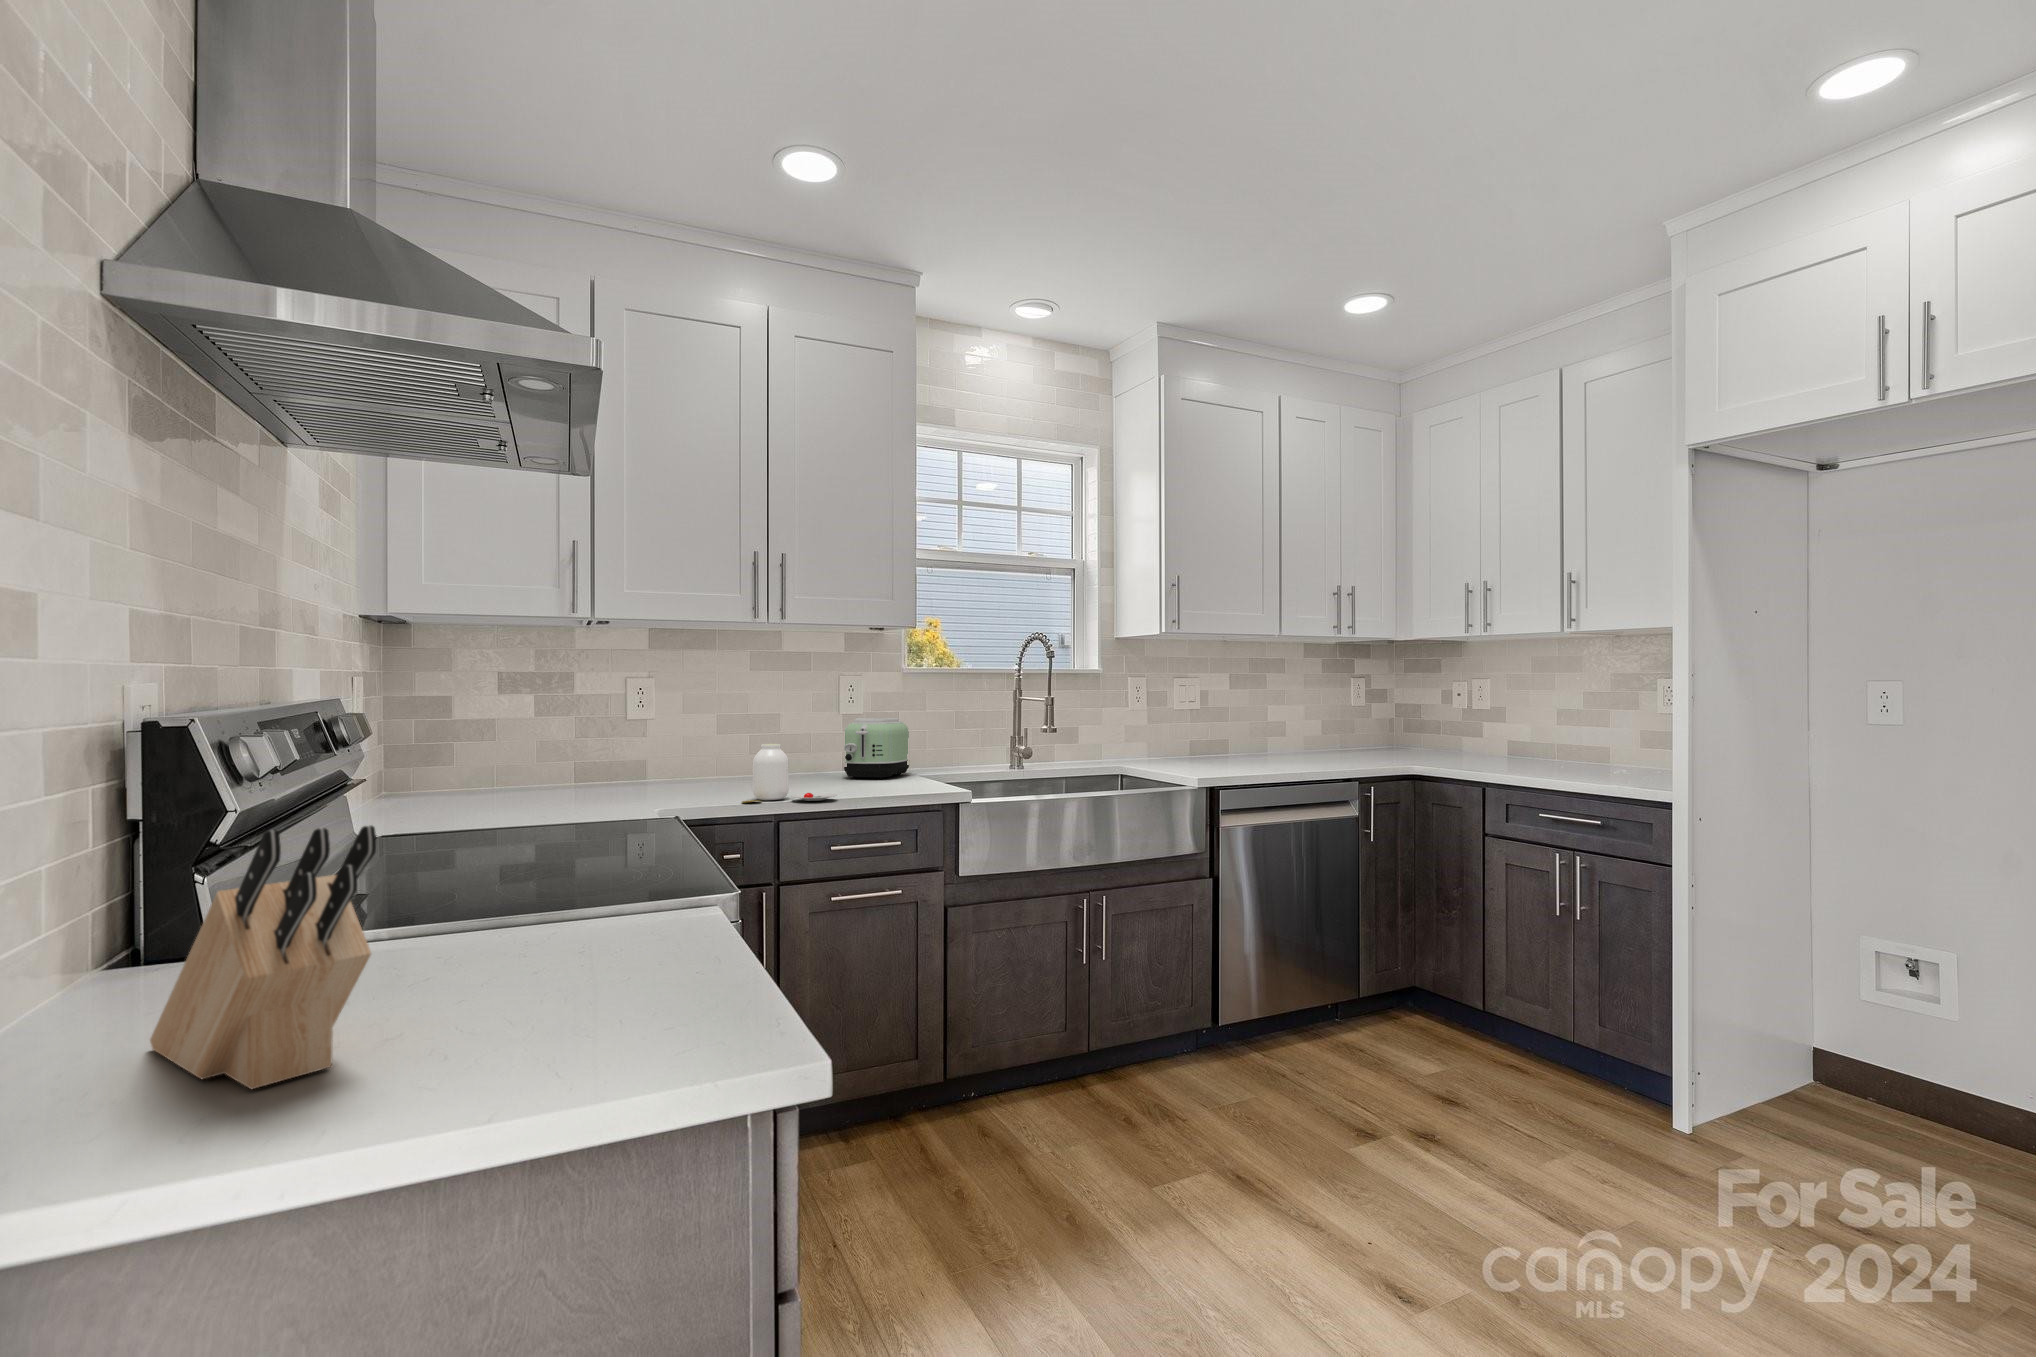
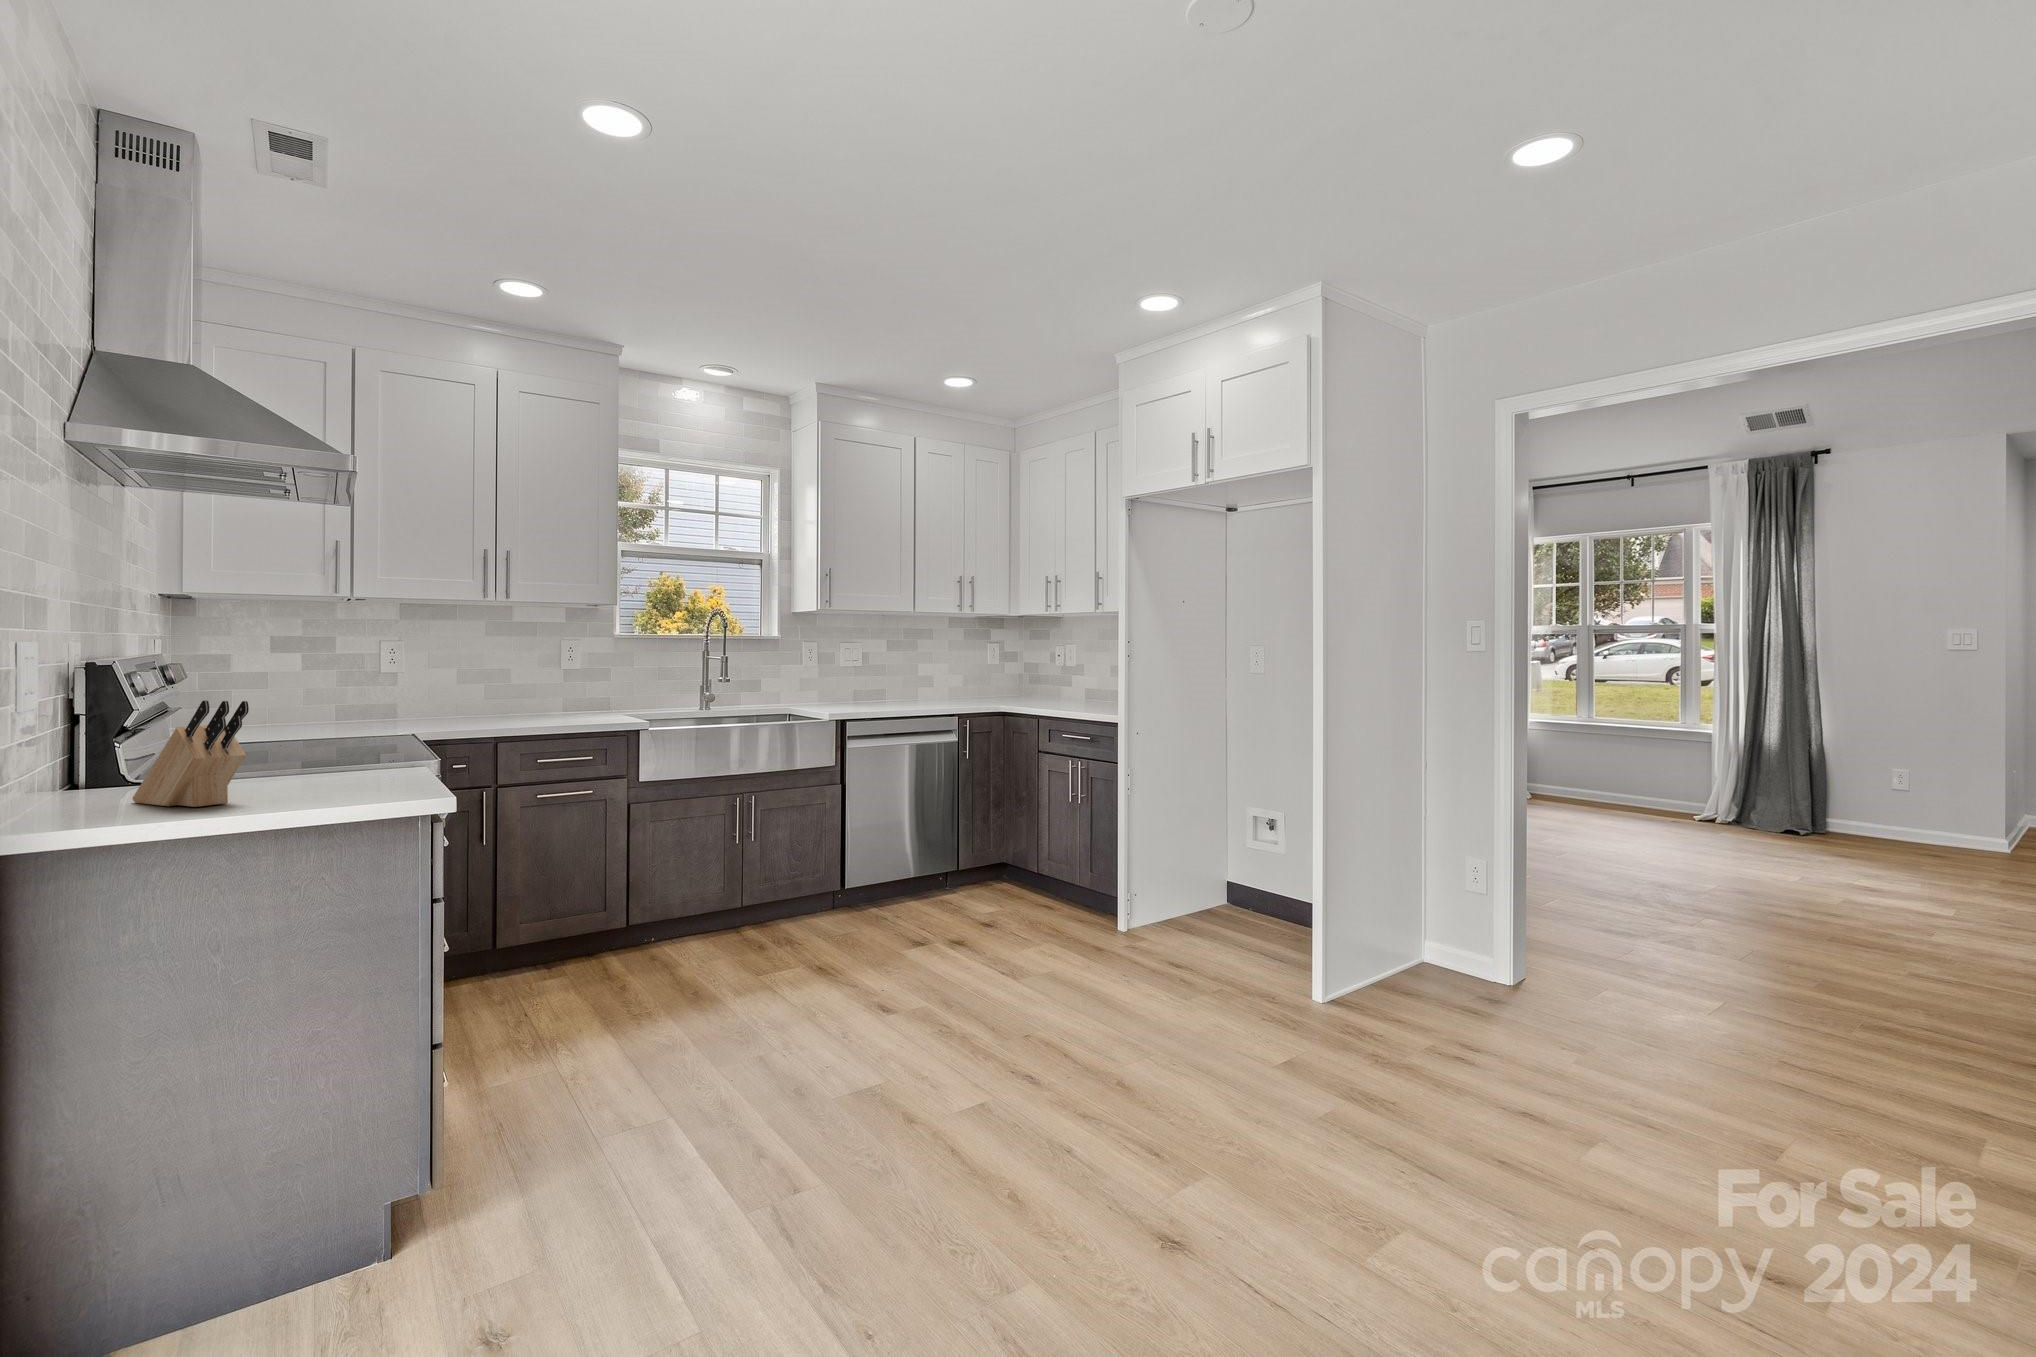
toaster: present [844,718,909,779] -> none [563,672,620,718]
jar: present [741,744,837,803] -> none [470,689,546,730]

